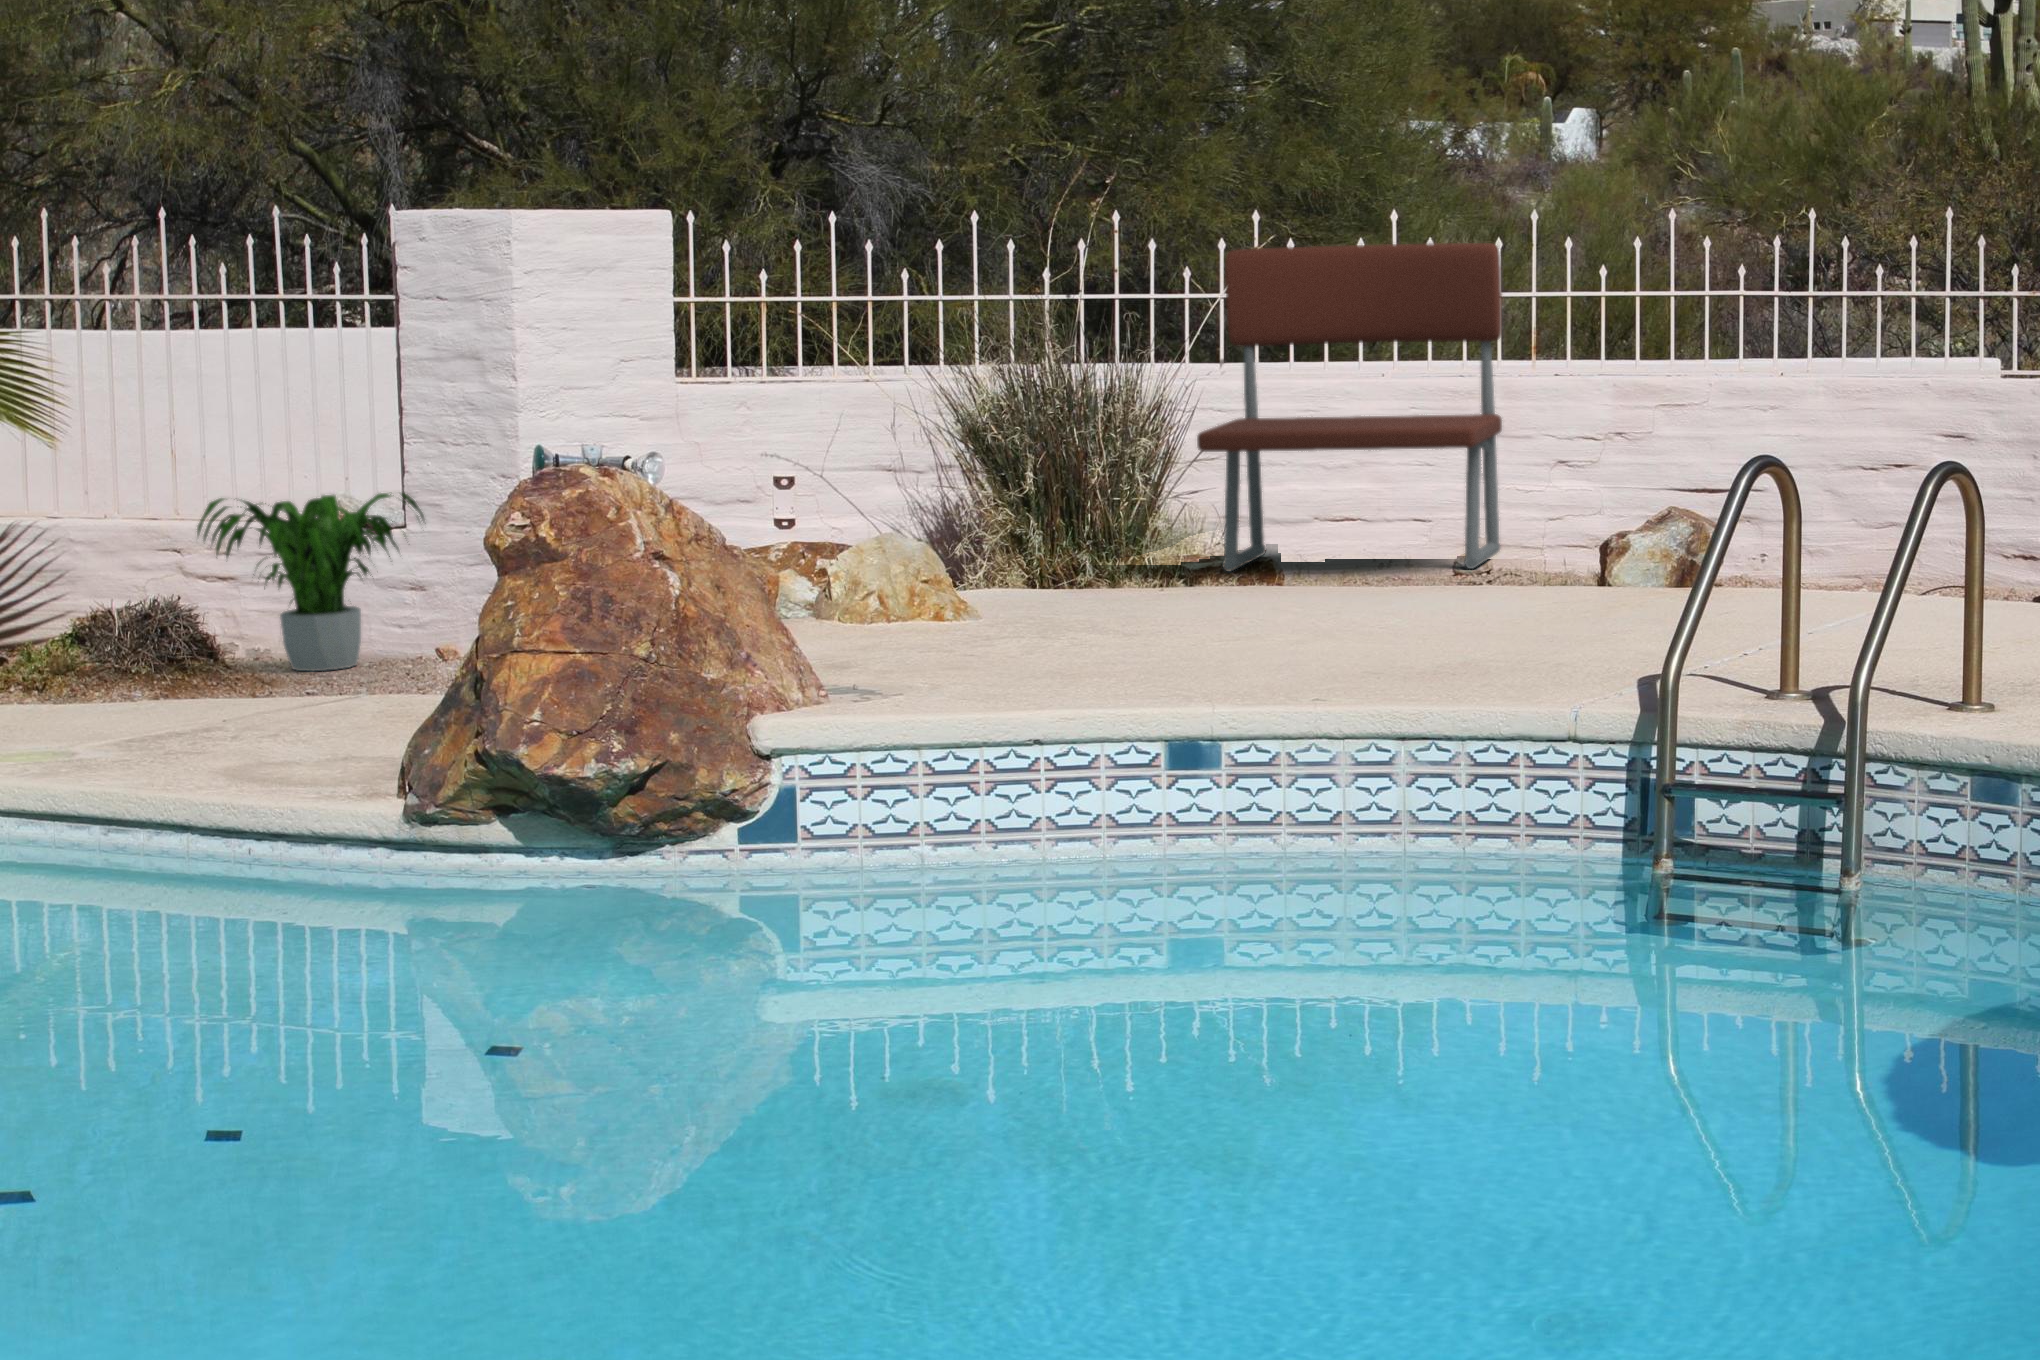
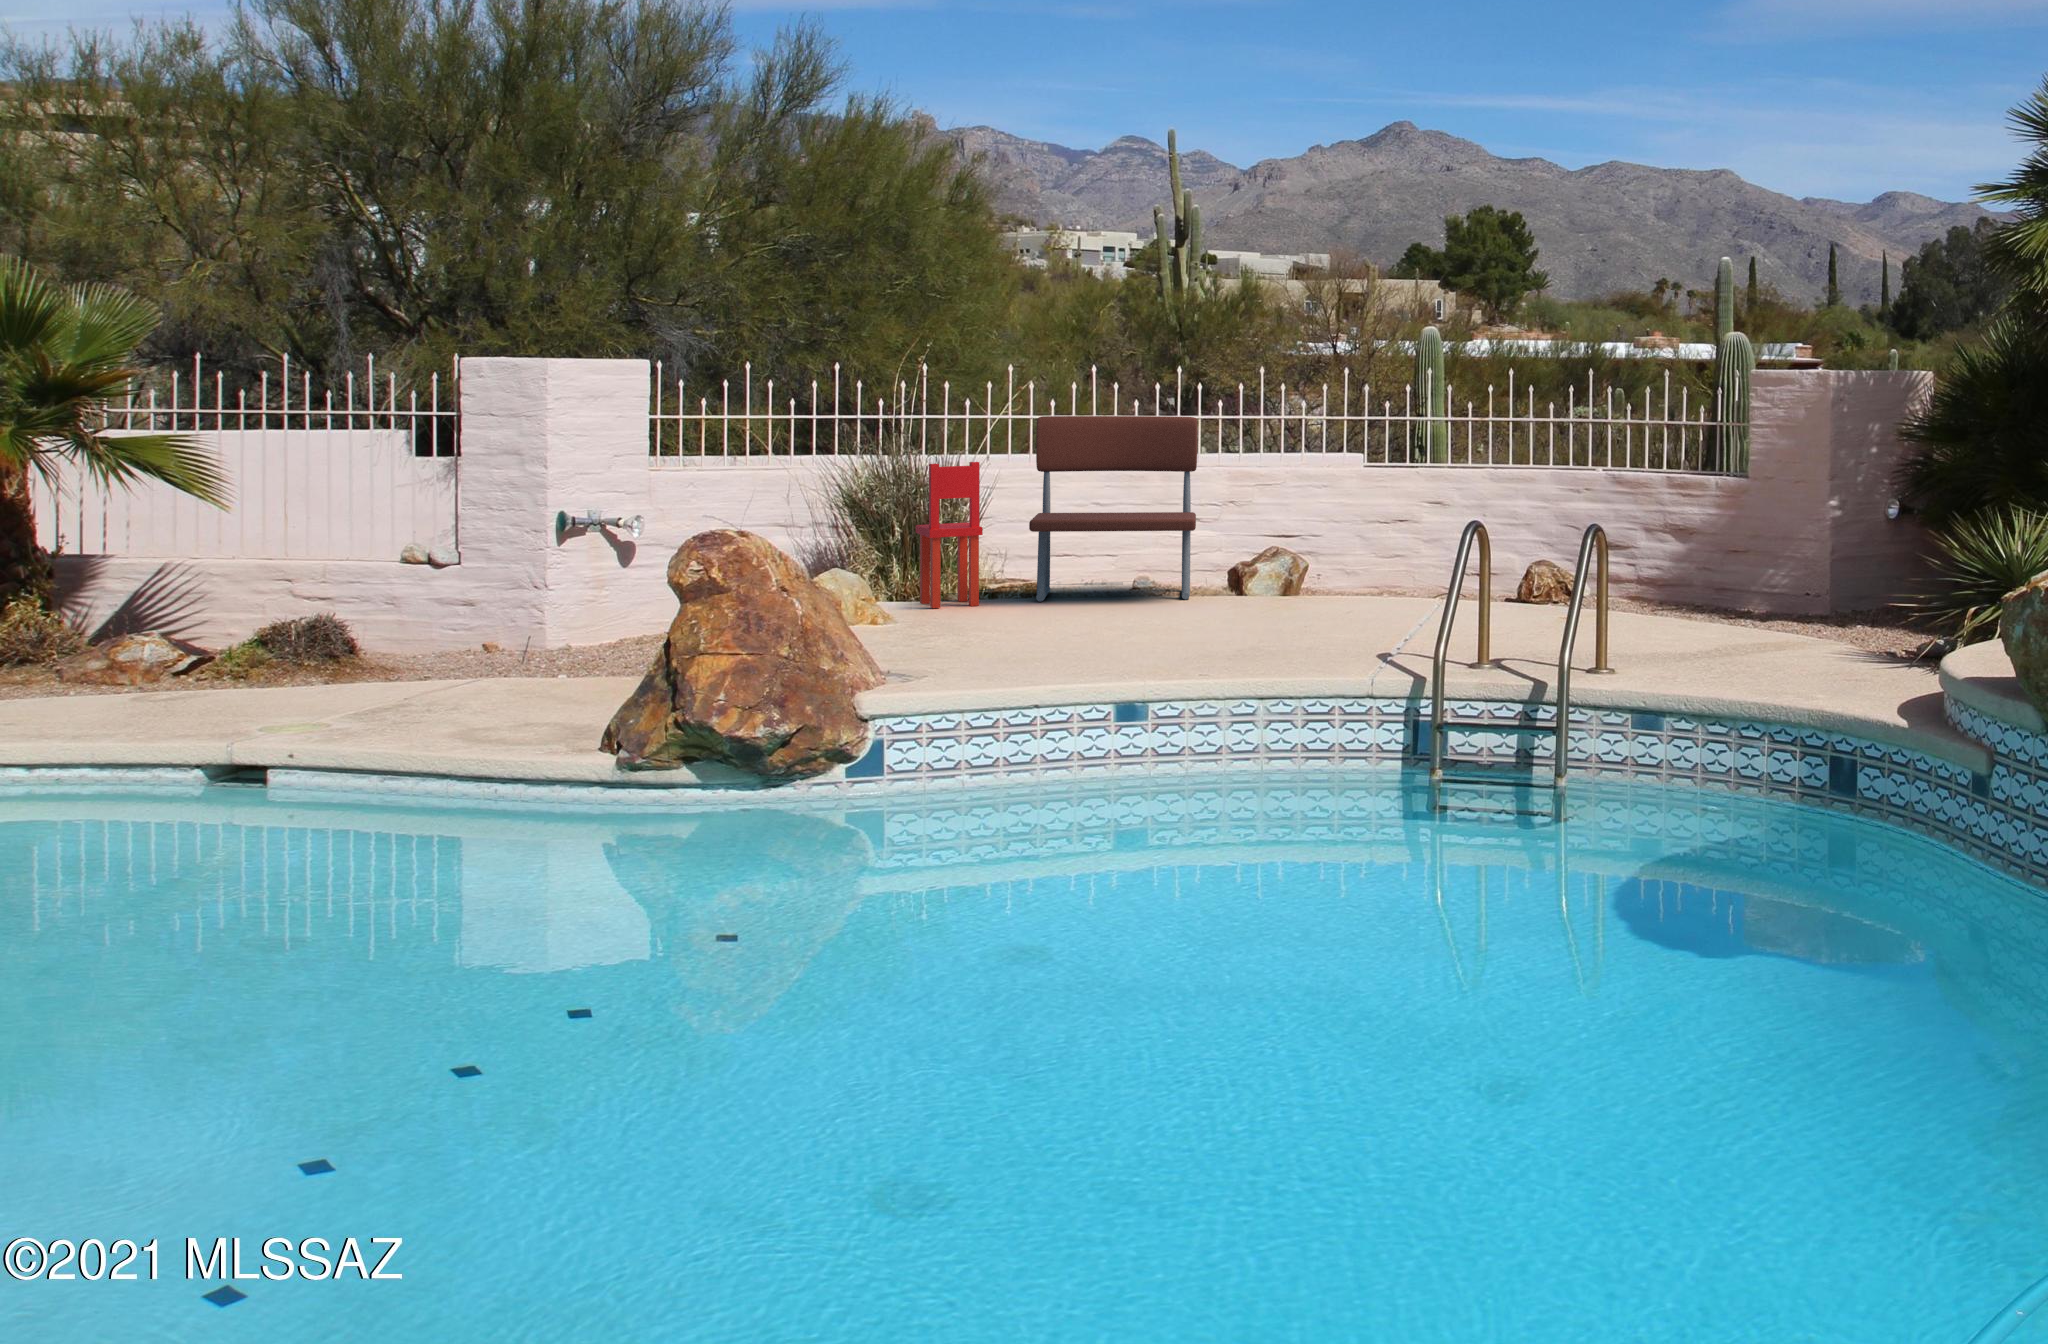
chair: none [1025,333,1126,582] -> present [916,462,983,608]
potted plant: present [197,493,424,672] -> none [368,552,529,669]

